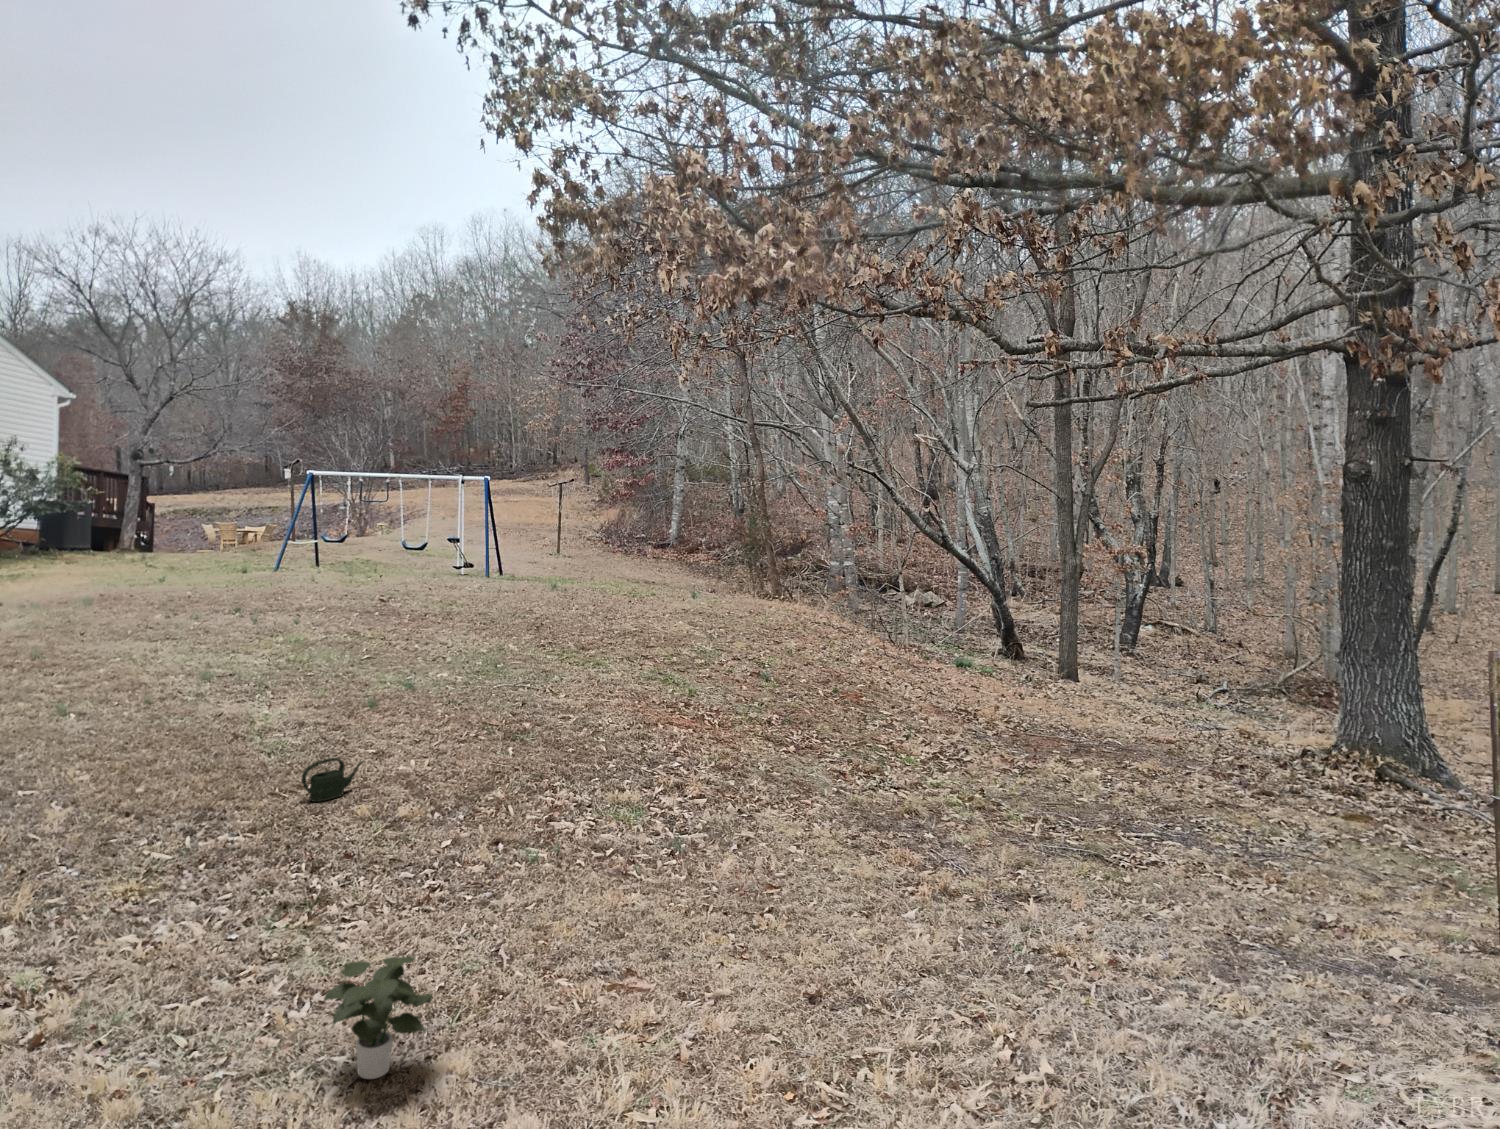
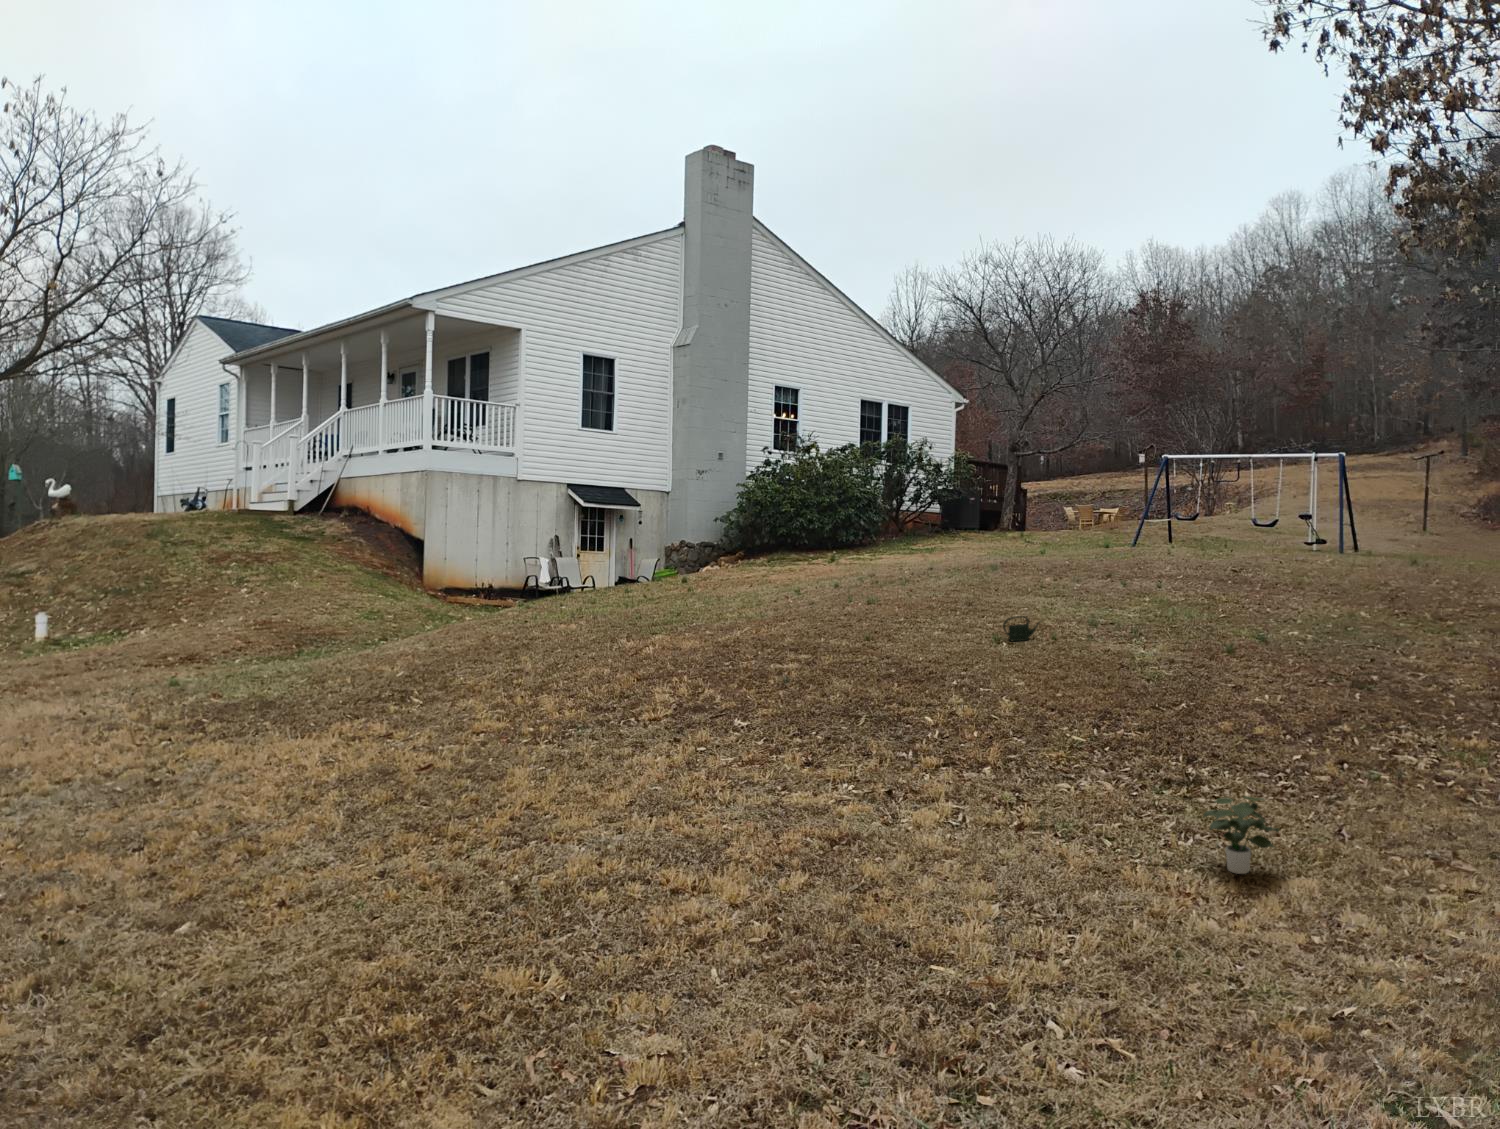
watering can: present [302,758,364,802] -> present [1003,616,1040,641]

